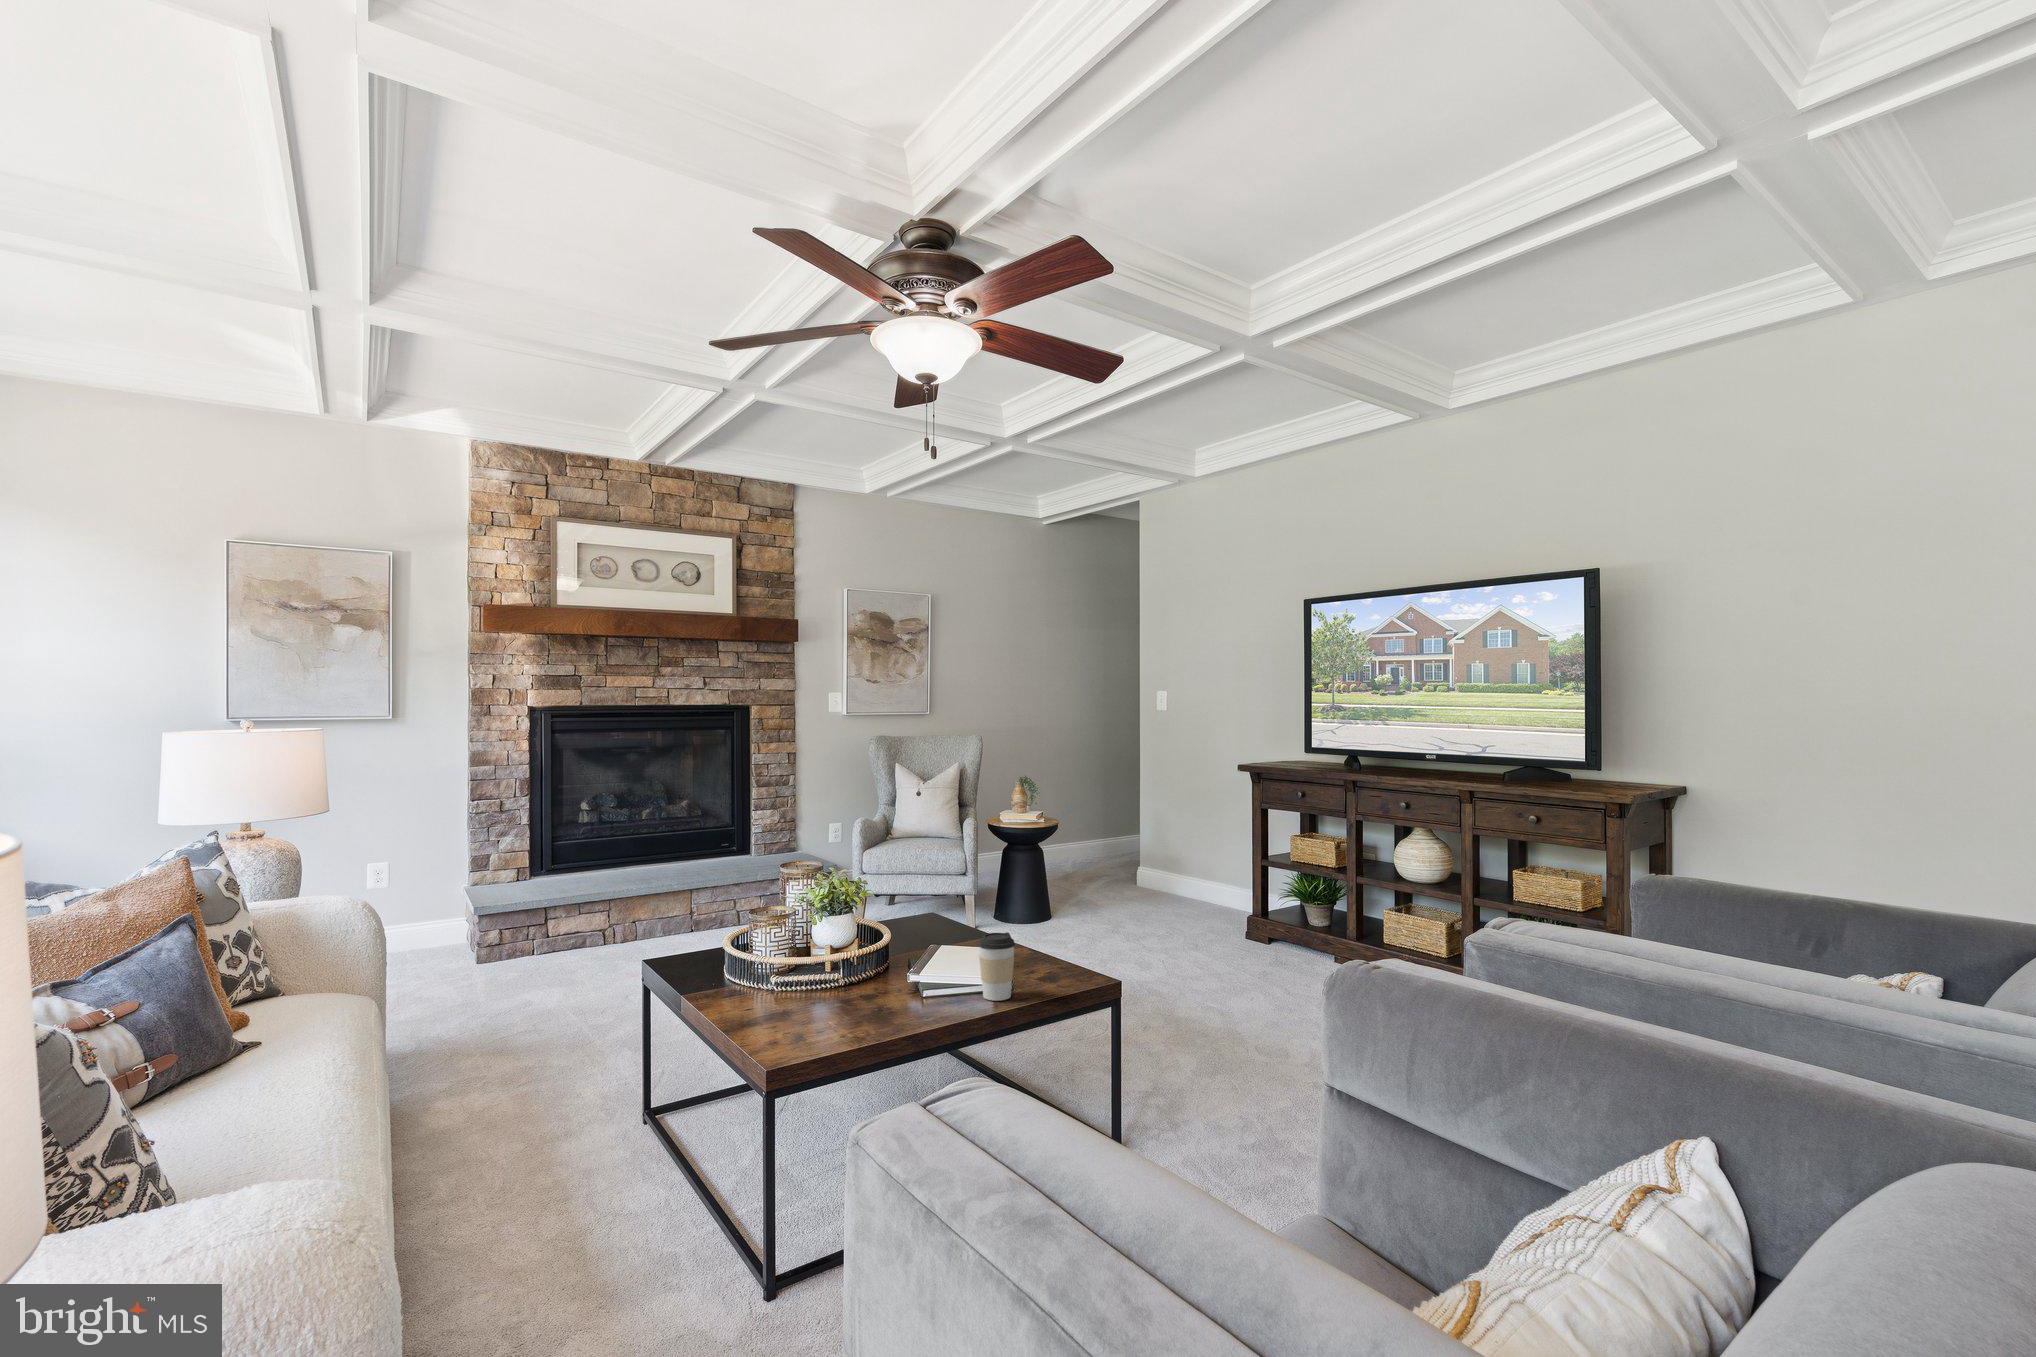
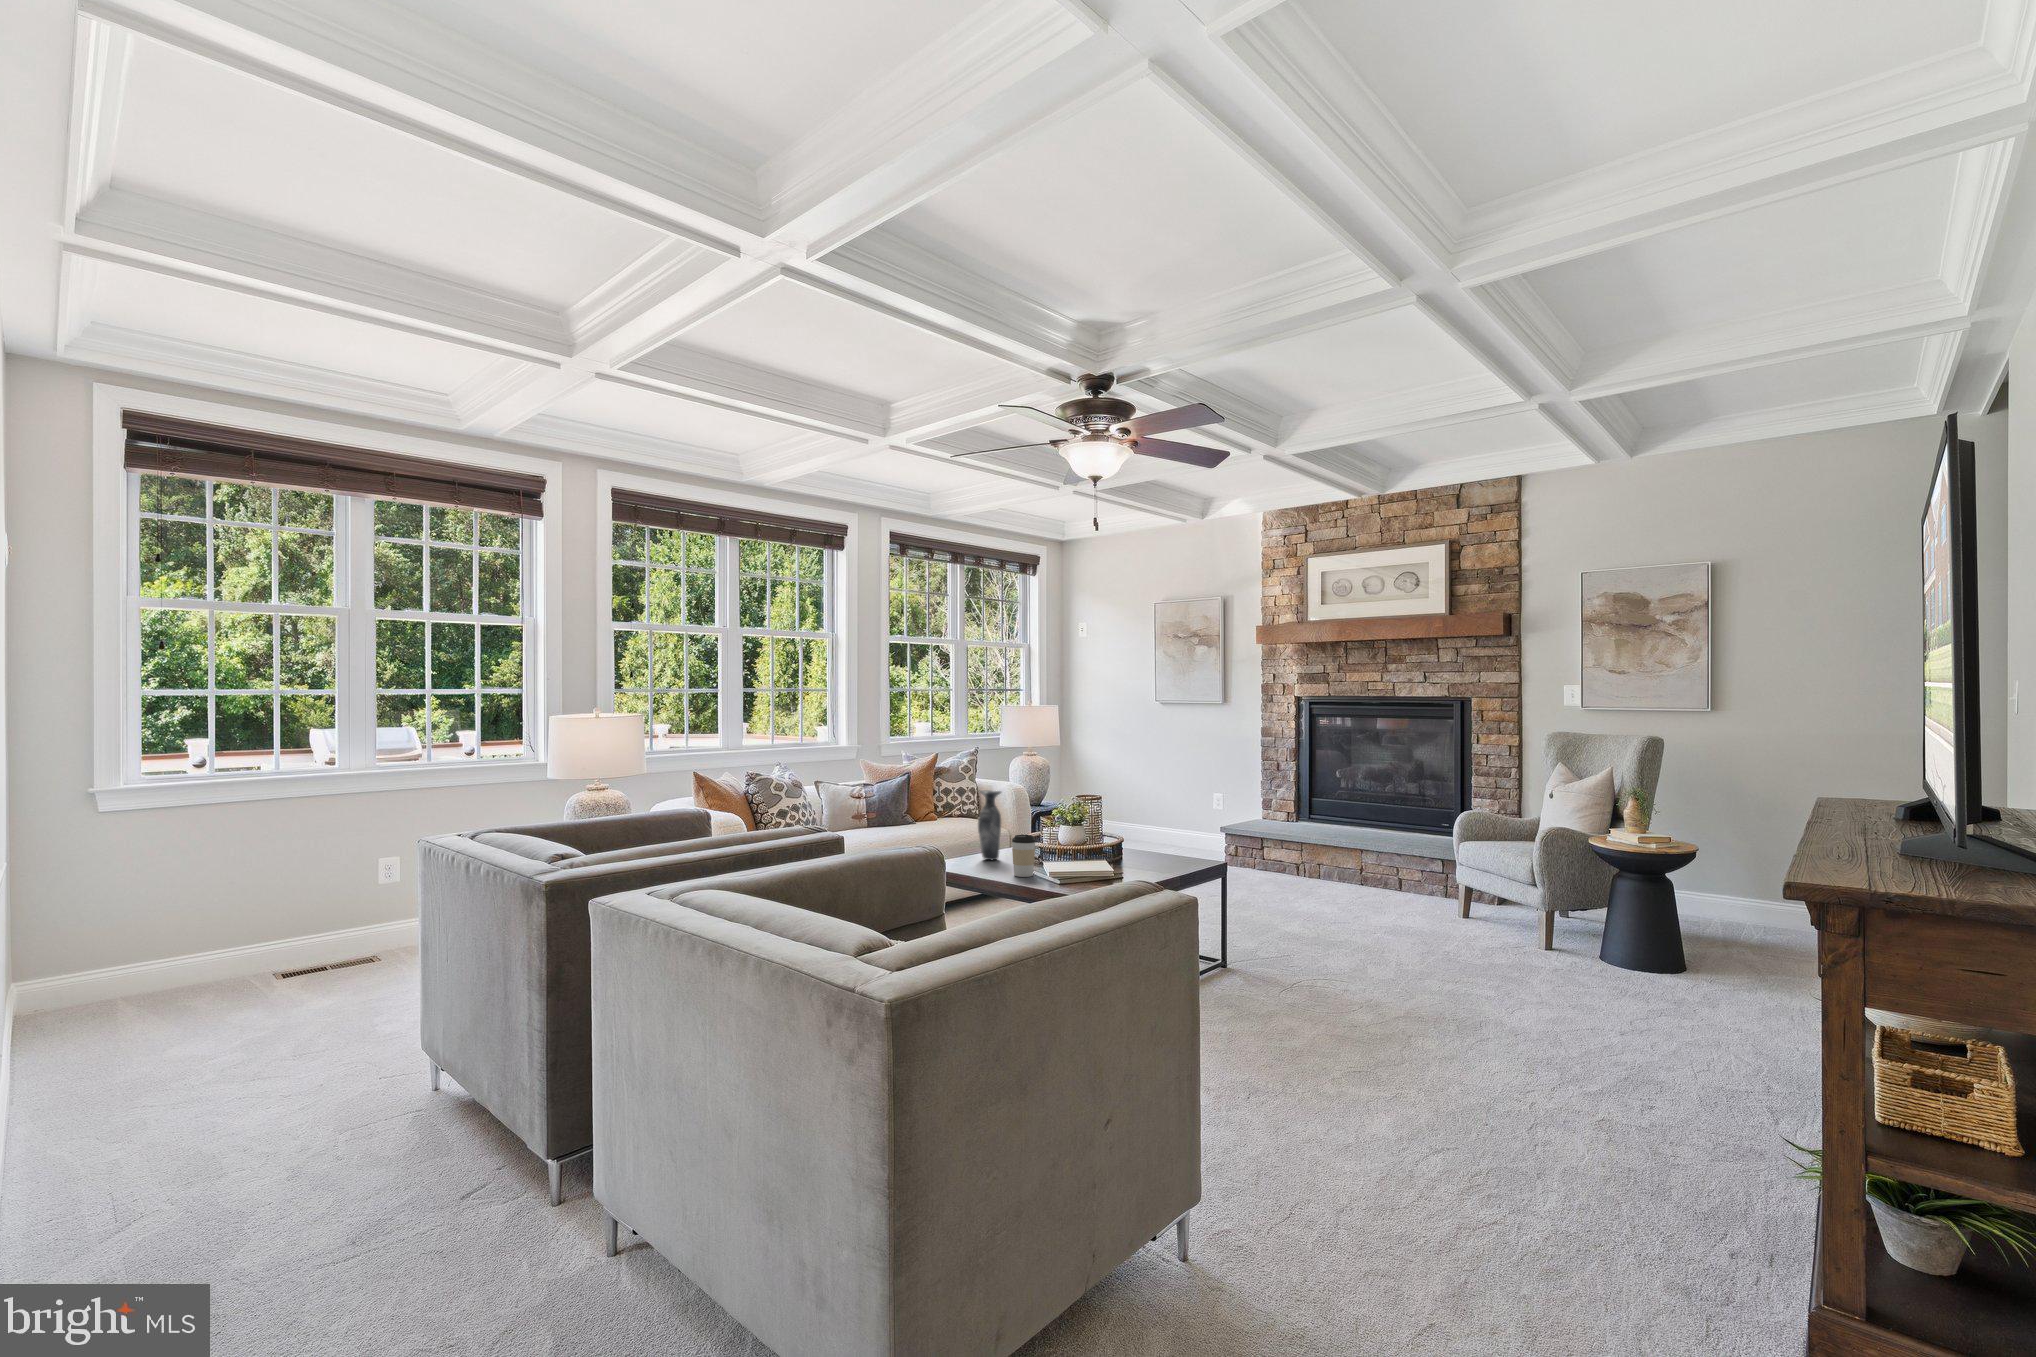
vase: none [827,885,870,1009] -> present [978,790,1001,860]

